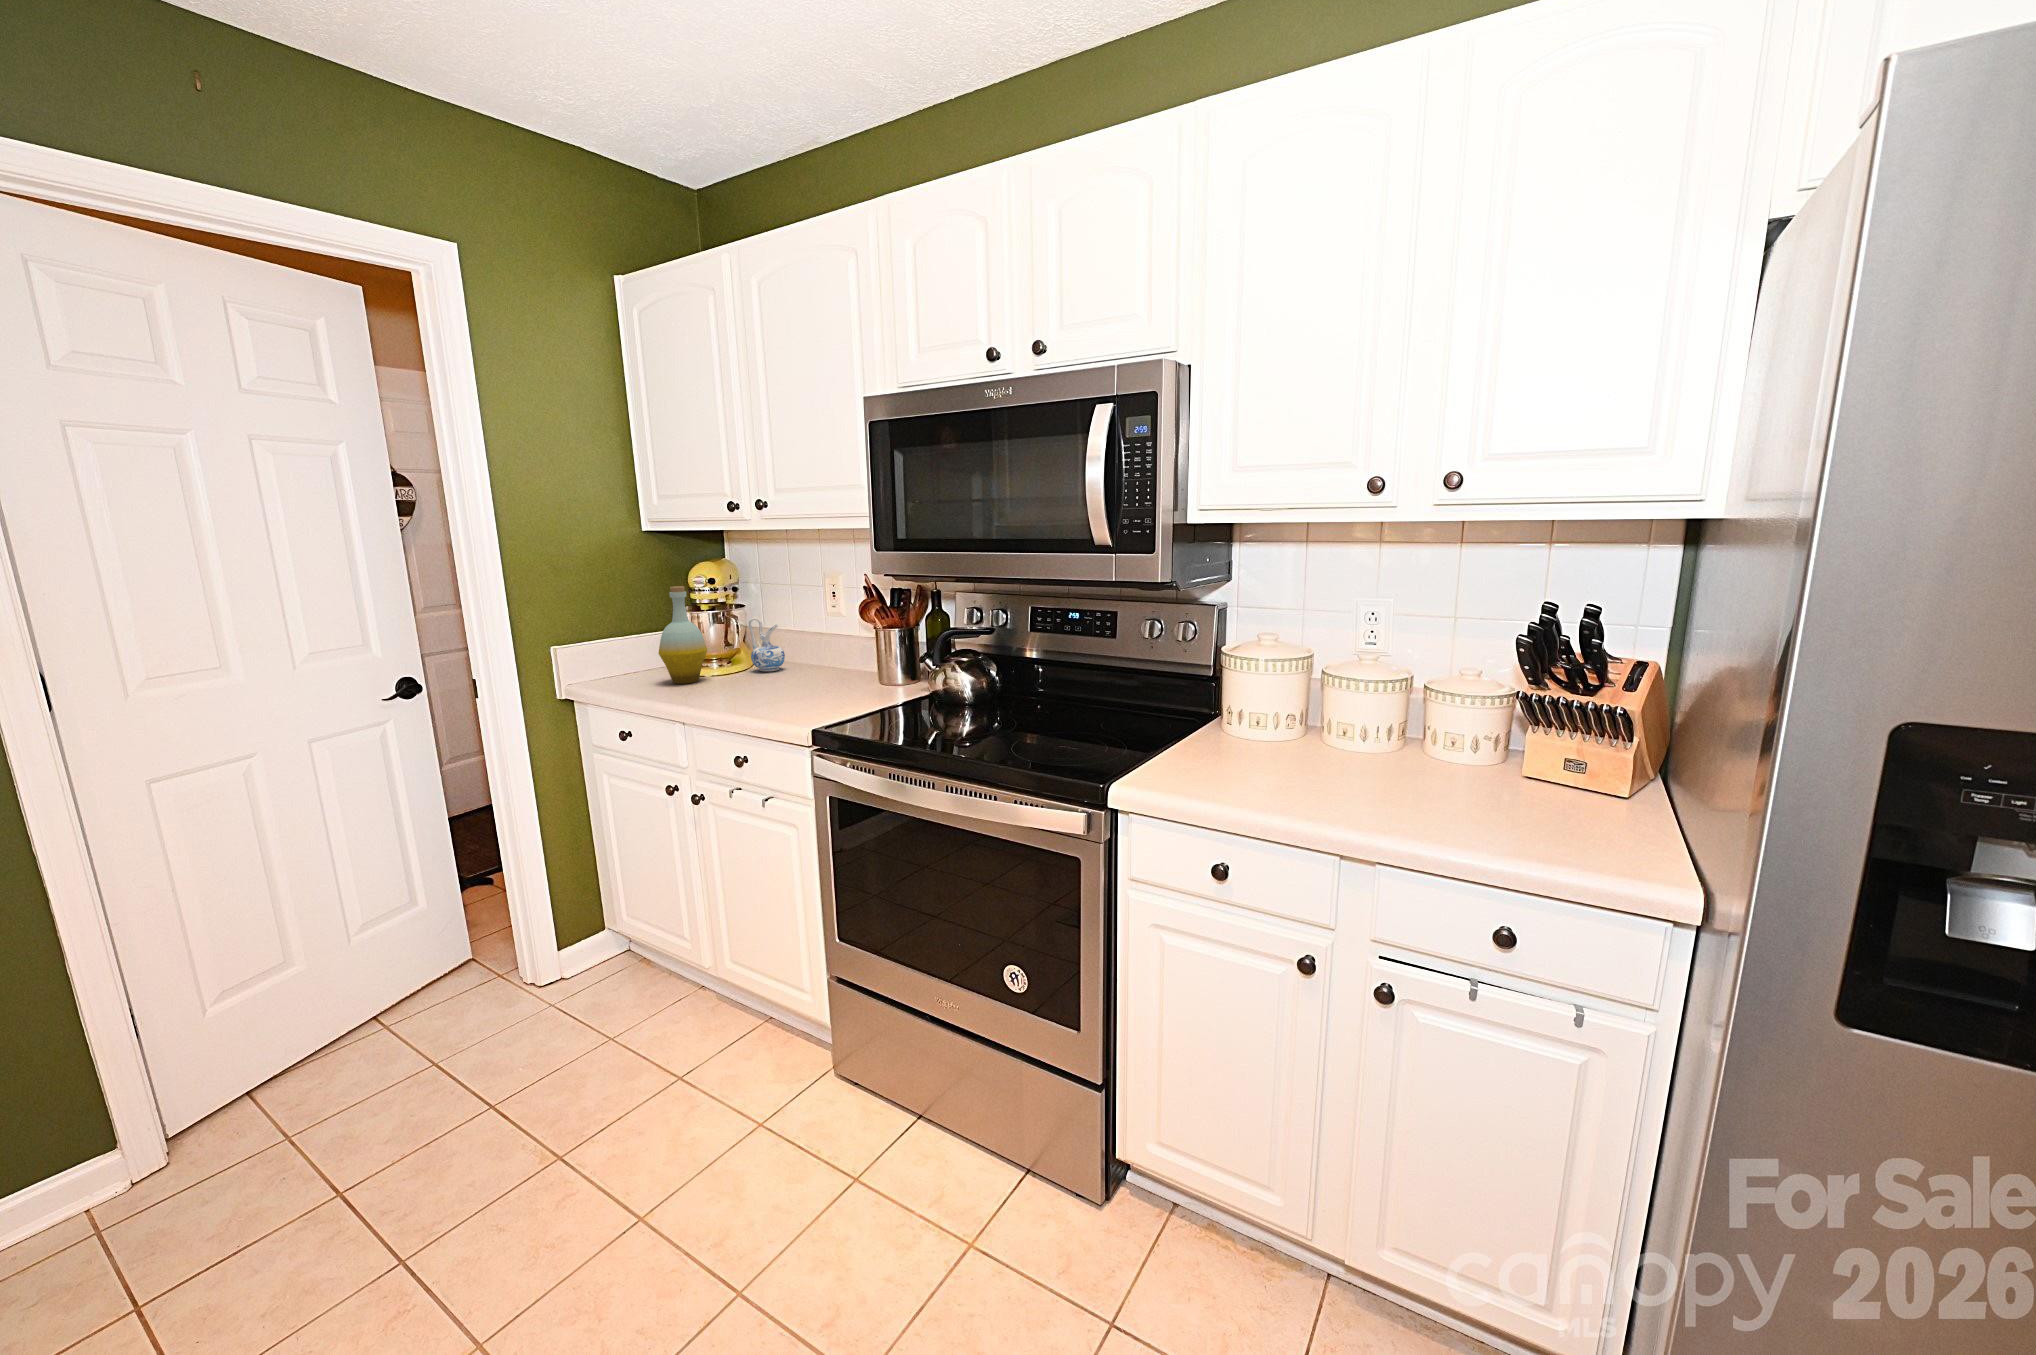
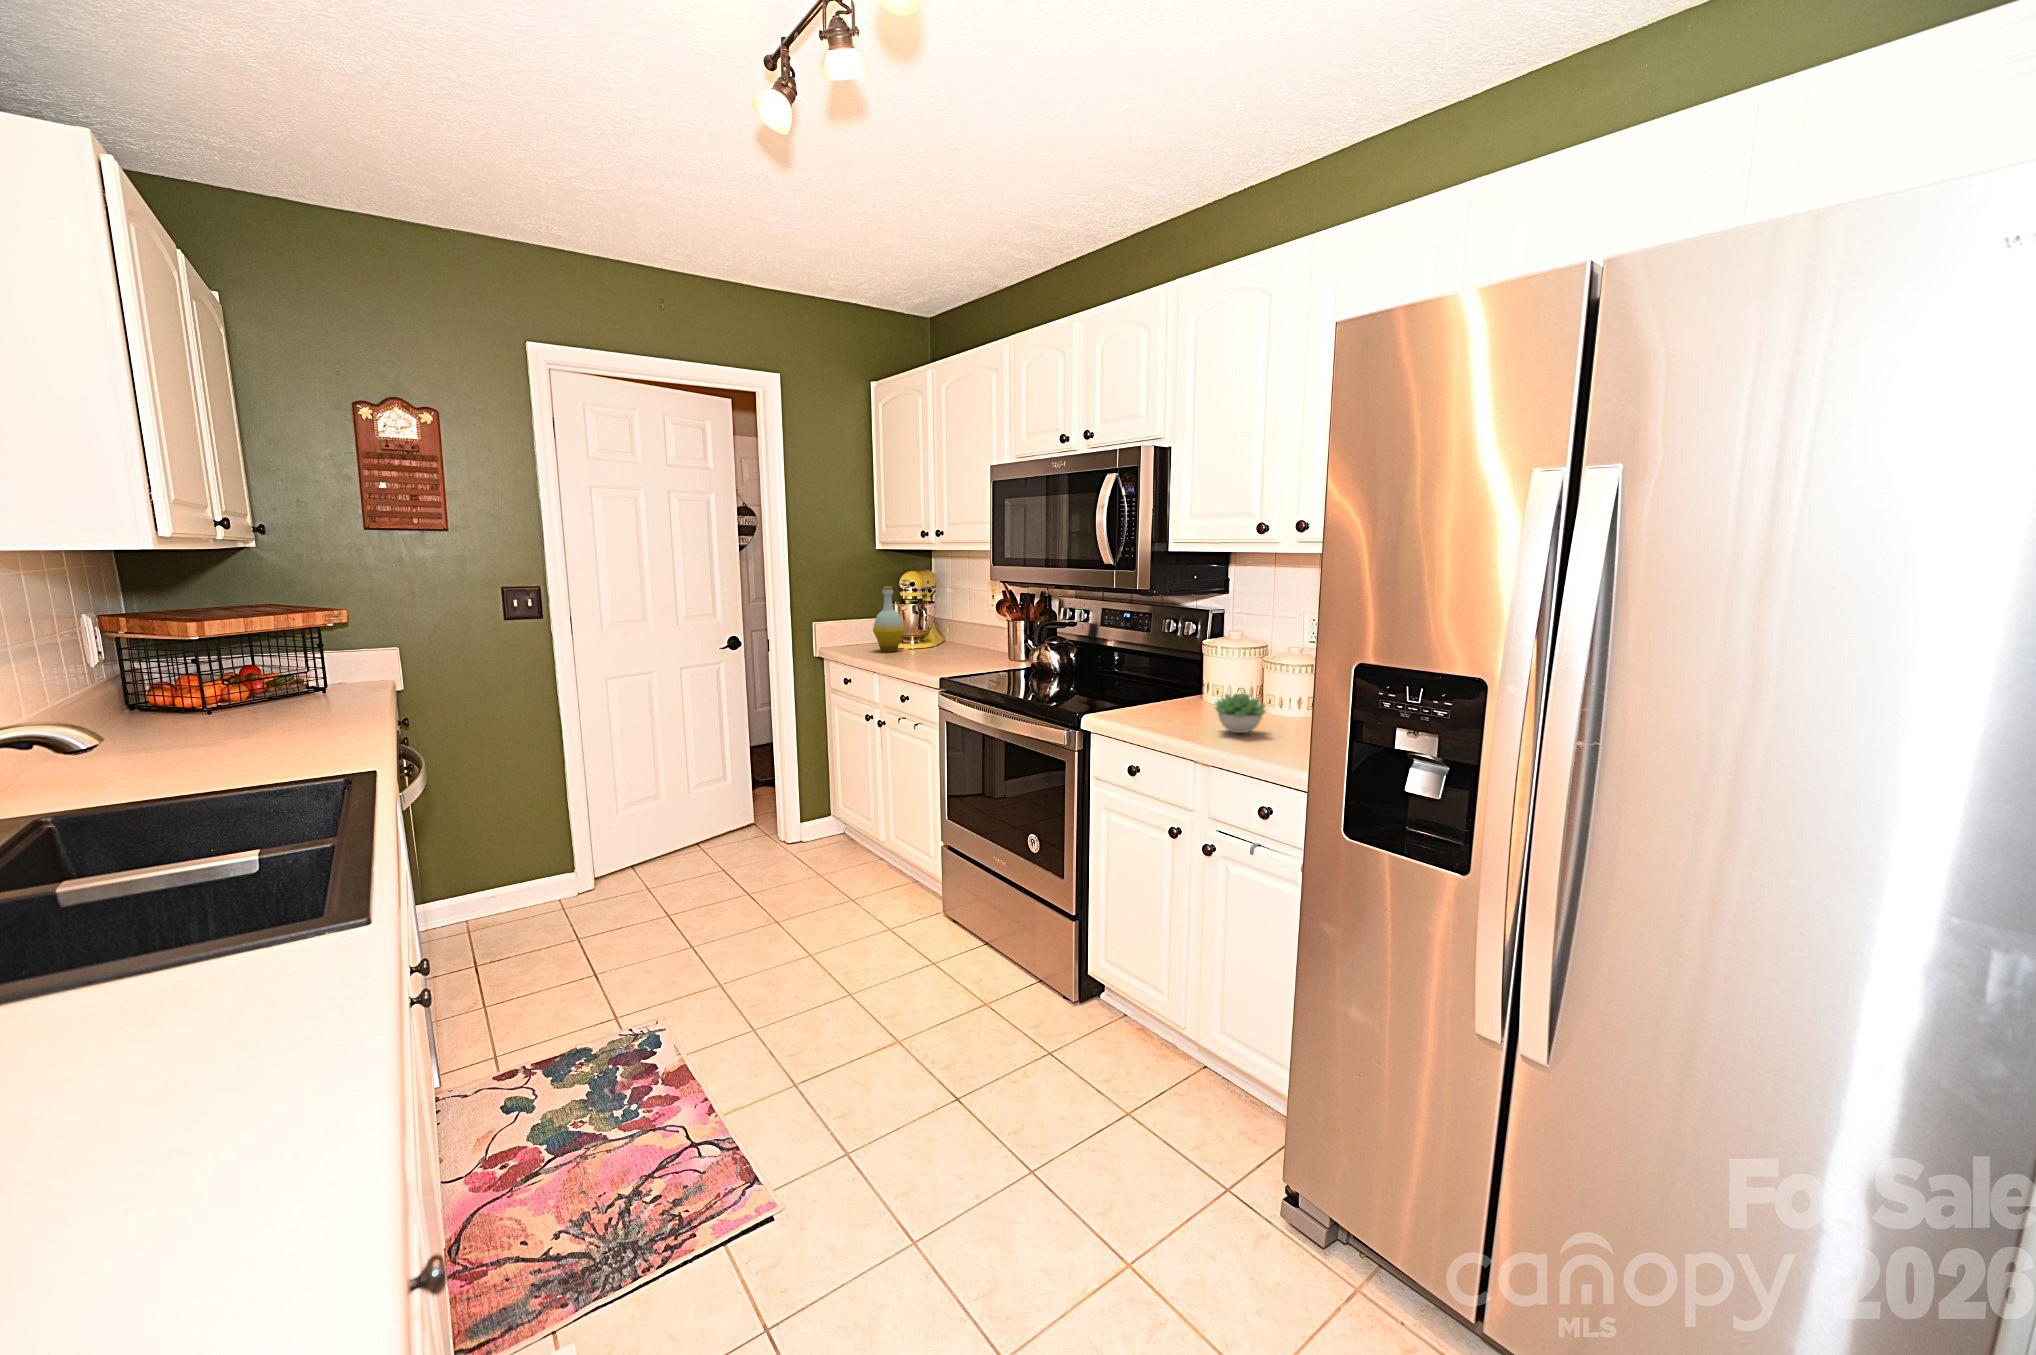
ceramic pitcher: present [748,617,785,671] -> none [933,610,956,649]
succulent plant: none [1347,735,1444,799] -> present [1216,694,1265,733]

